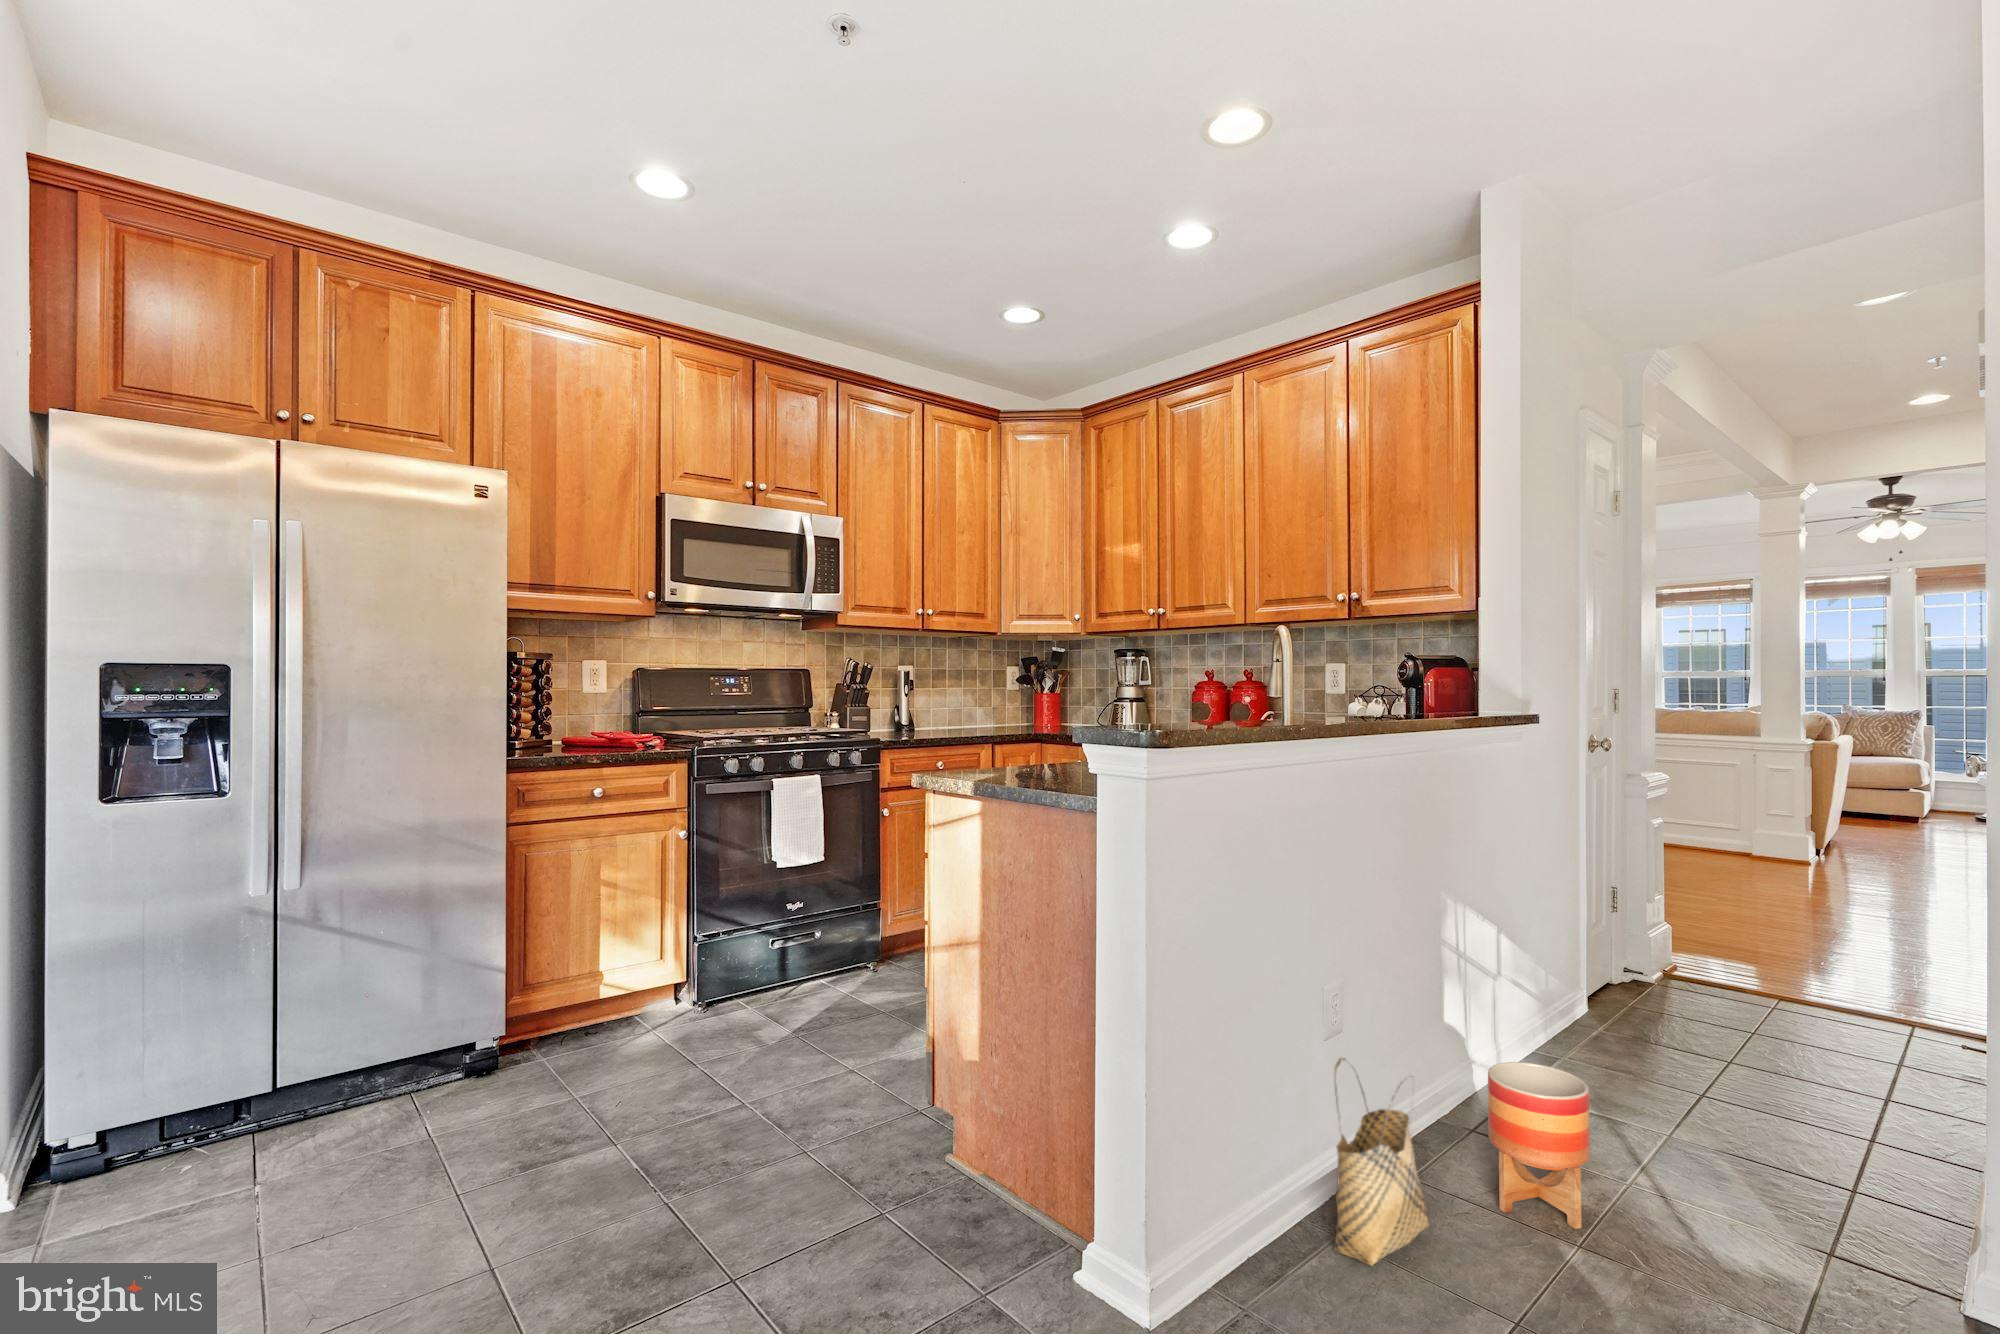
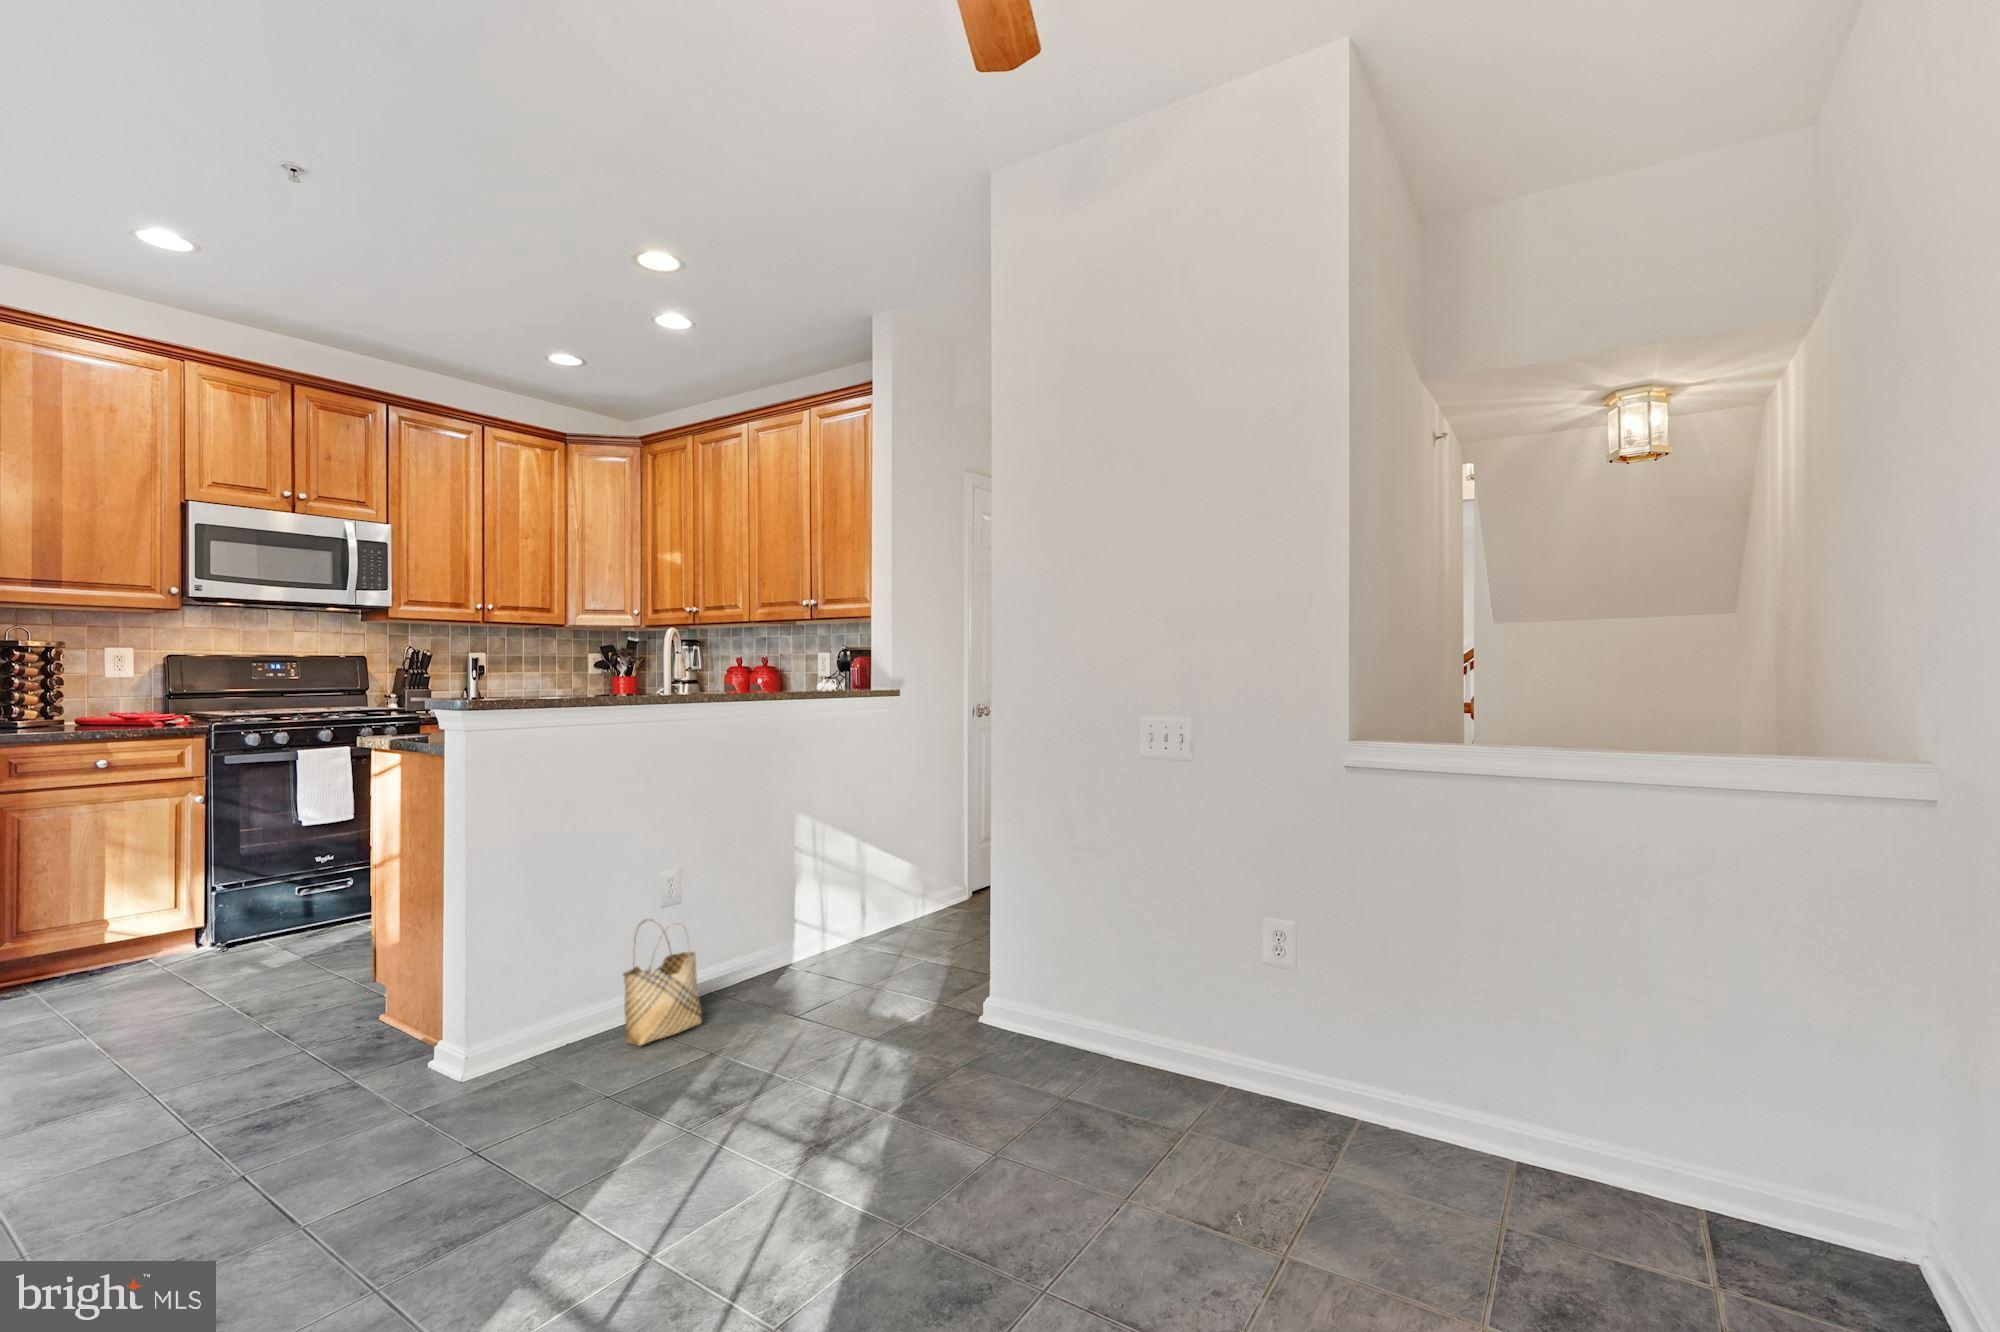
planter: present [1488,1062,1590,1229] -> none [766,918,825,1016]

